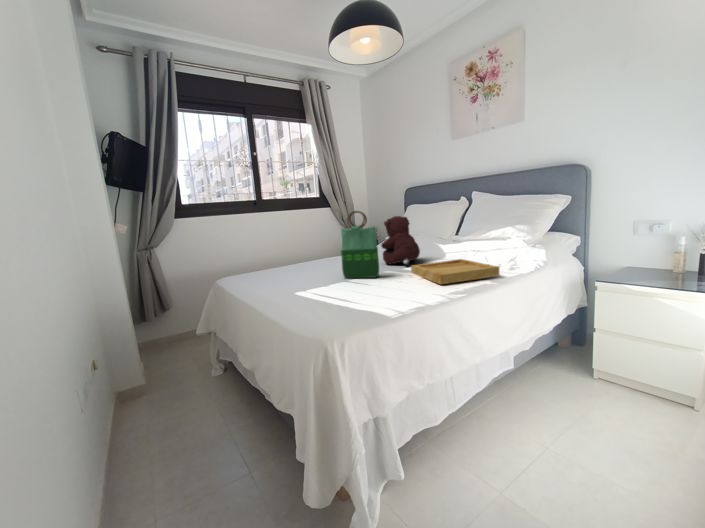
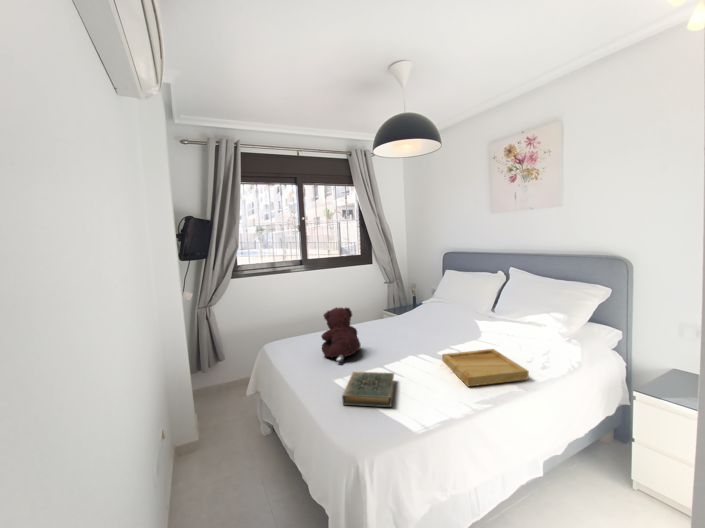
tote bag: present [341,211,379,278] -> none [376,302,411,366]
teddy bear: present [381,216,420,265] -> present [322,307,361,362]
hardback book: none [307,279,364,306] -> present [342,372,395,407]

